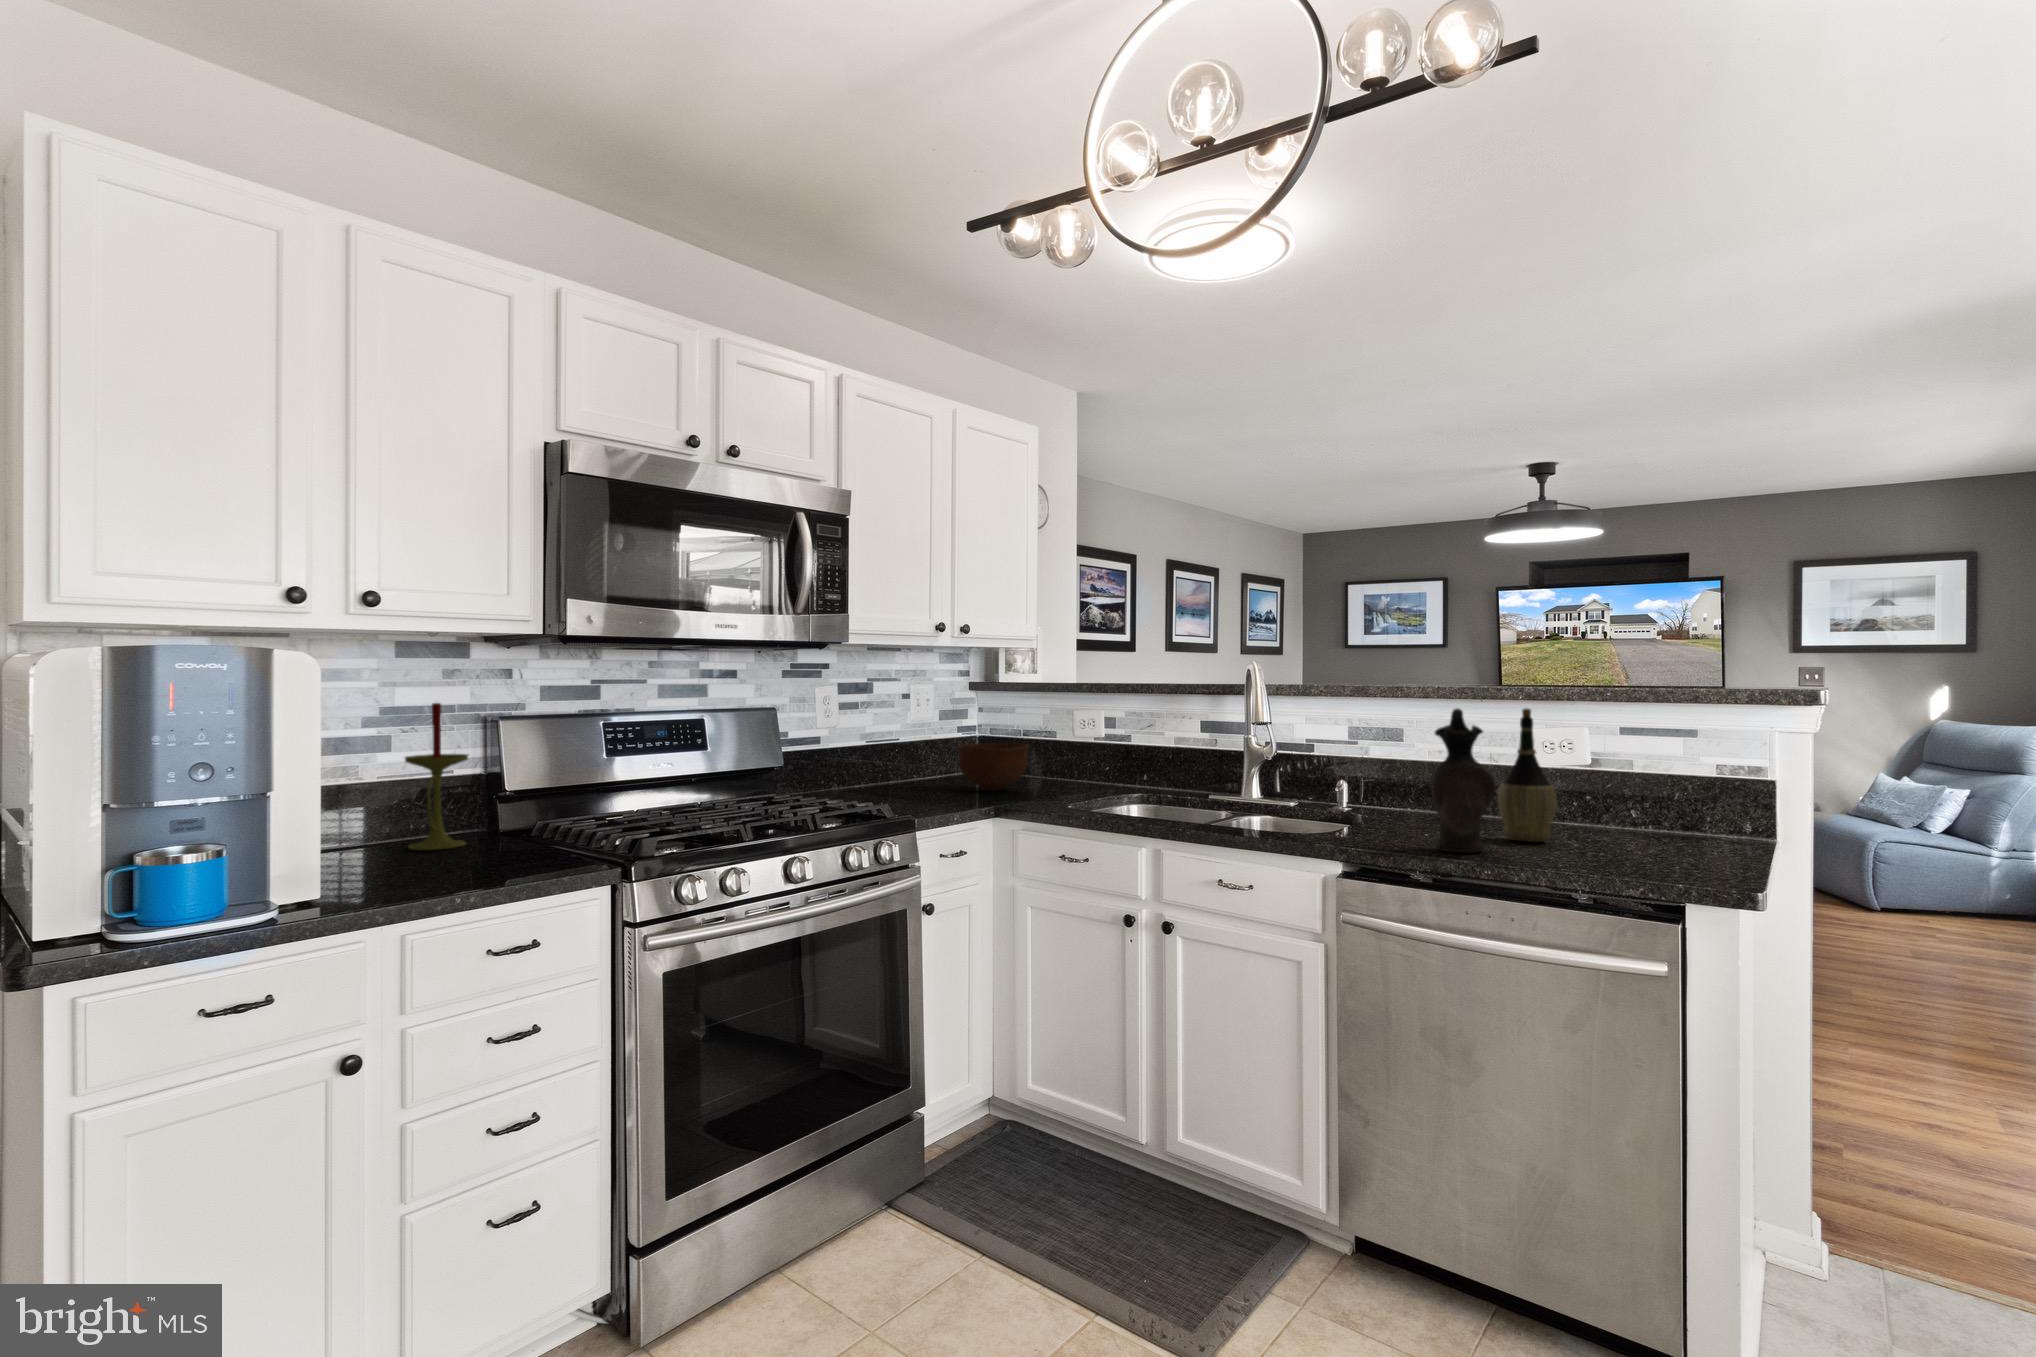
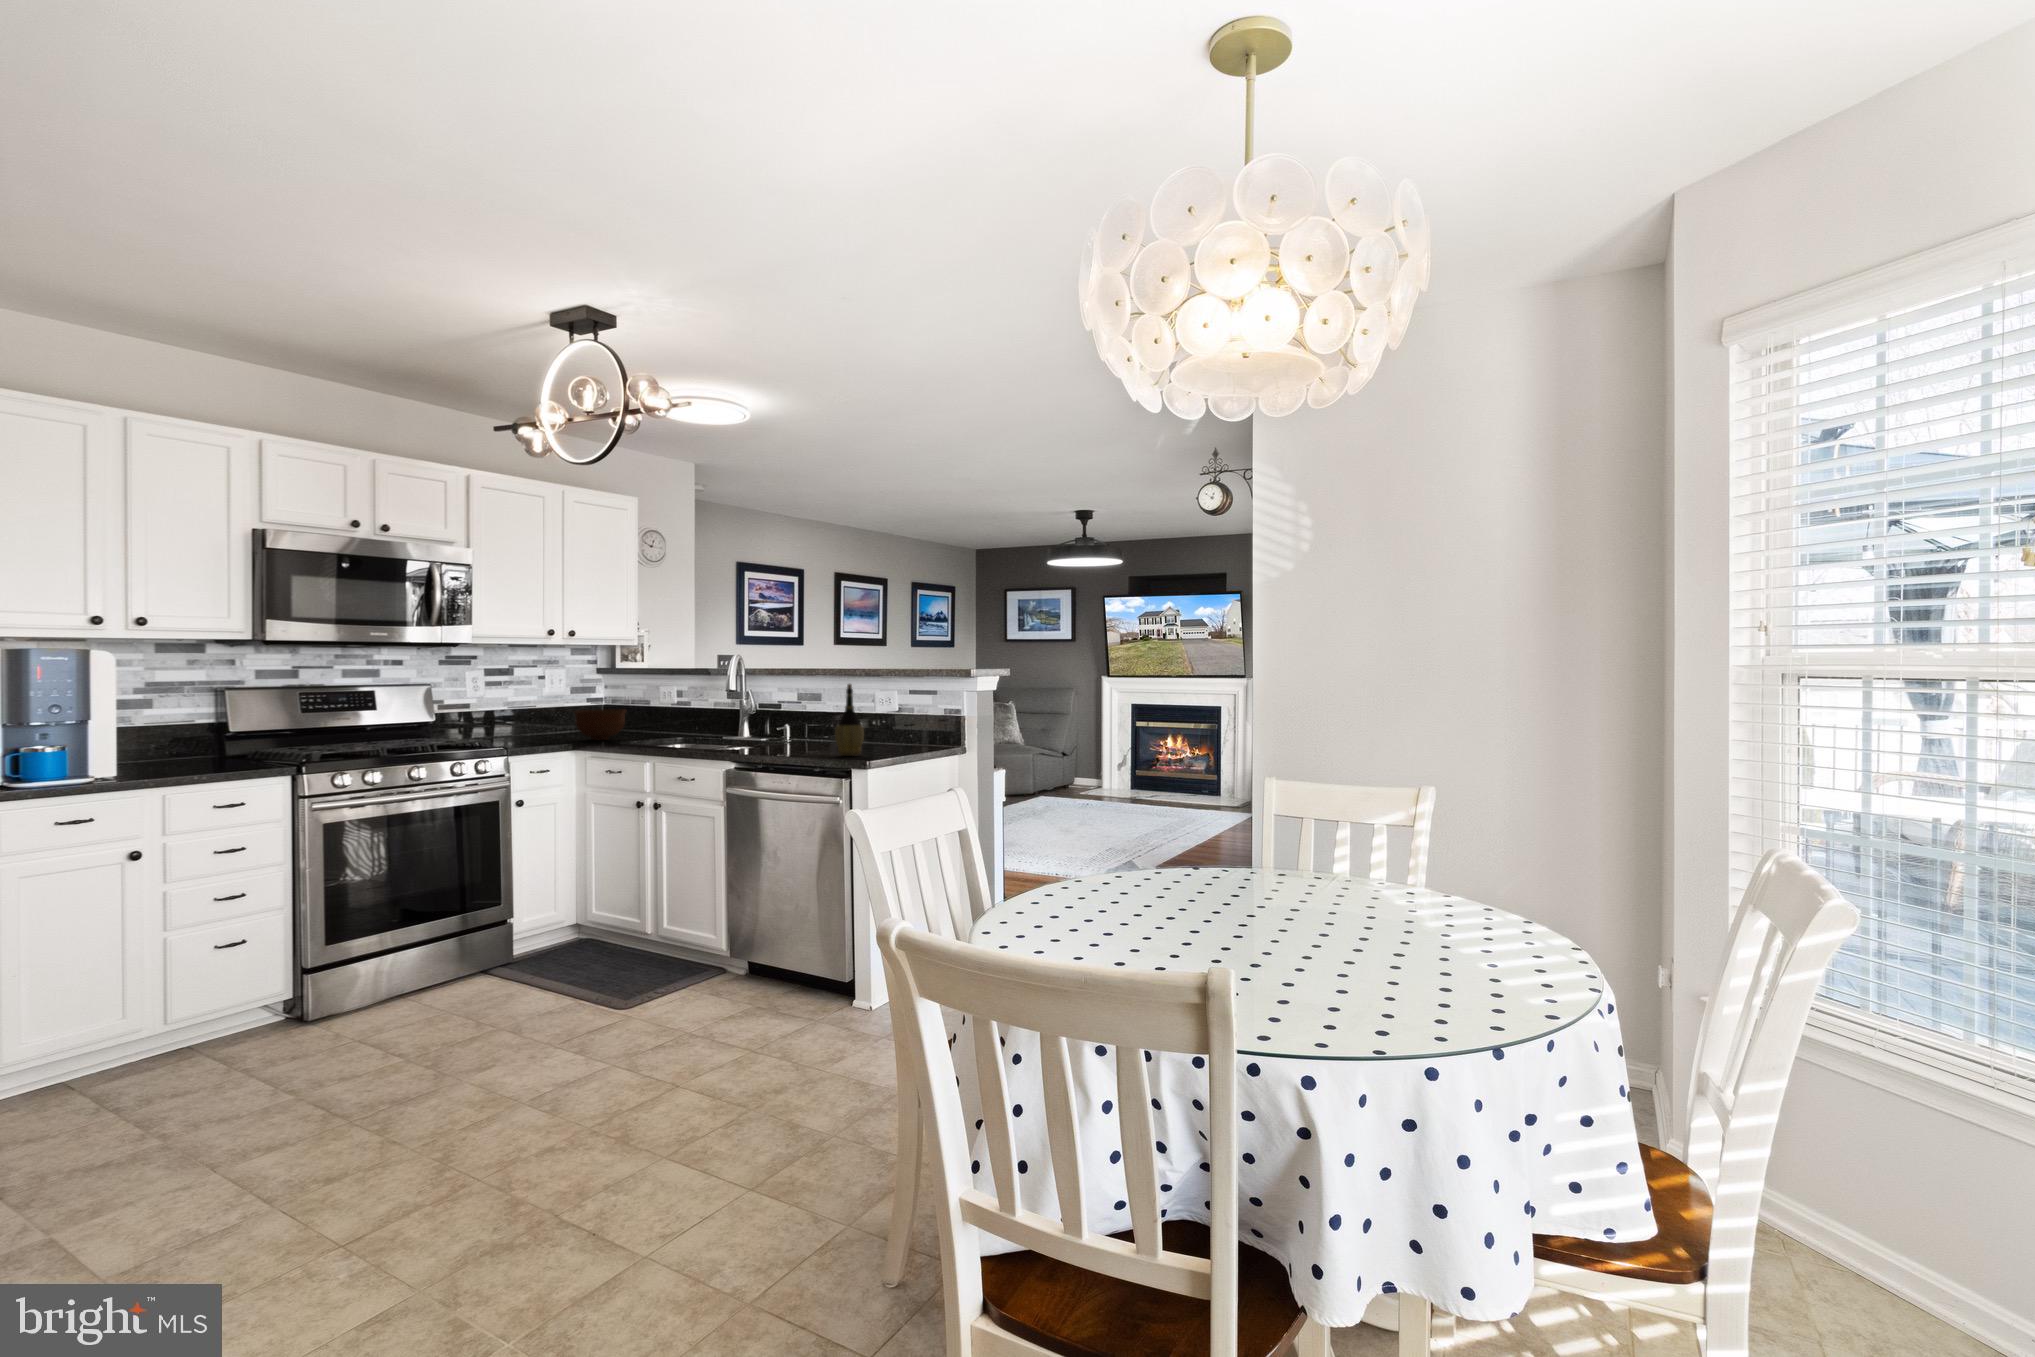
candle: present [405,703,469,850] -> none [162,677,206,765]
ceramic pitcher: present [1432,708,1496,852] -> none [778,683,810,759]

